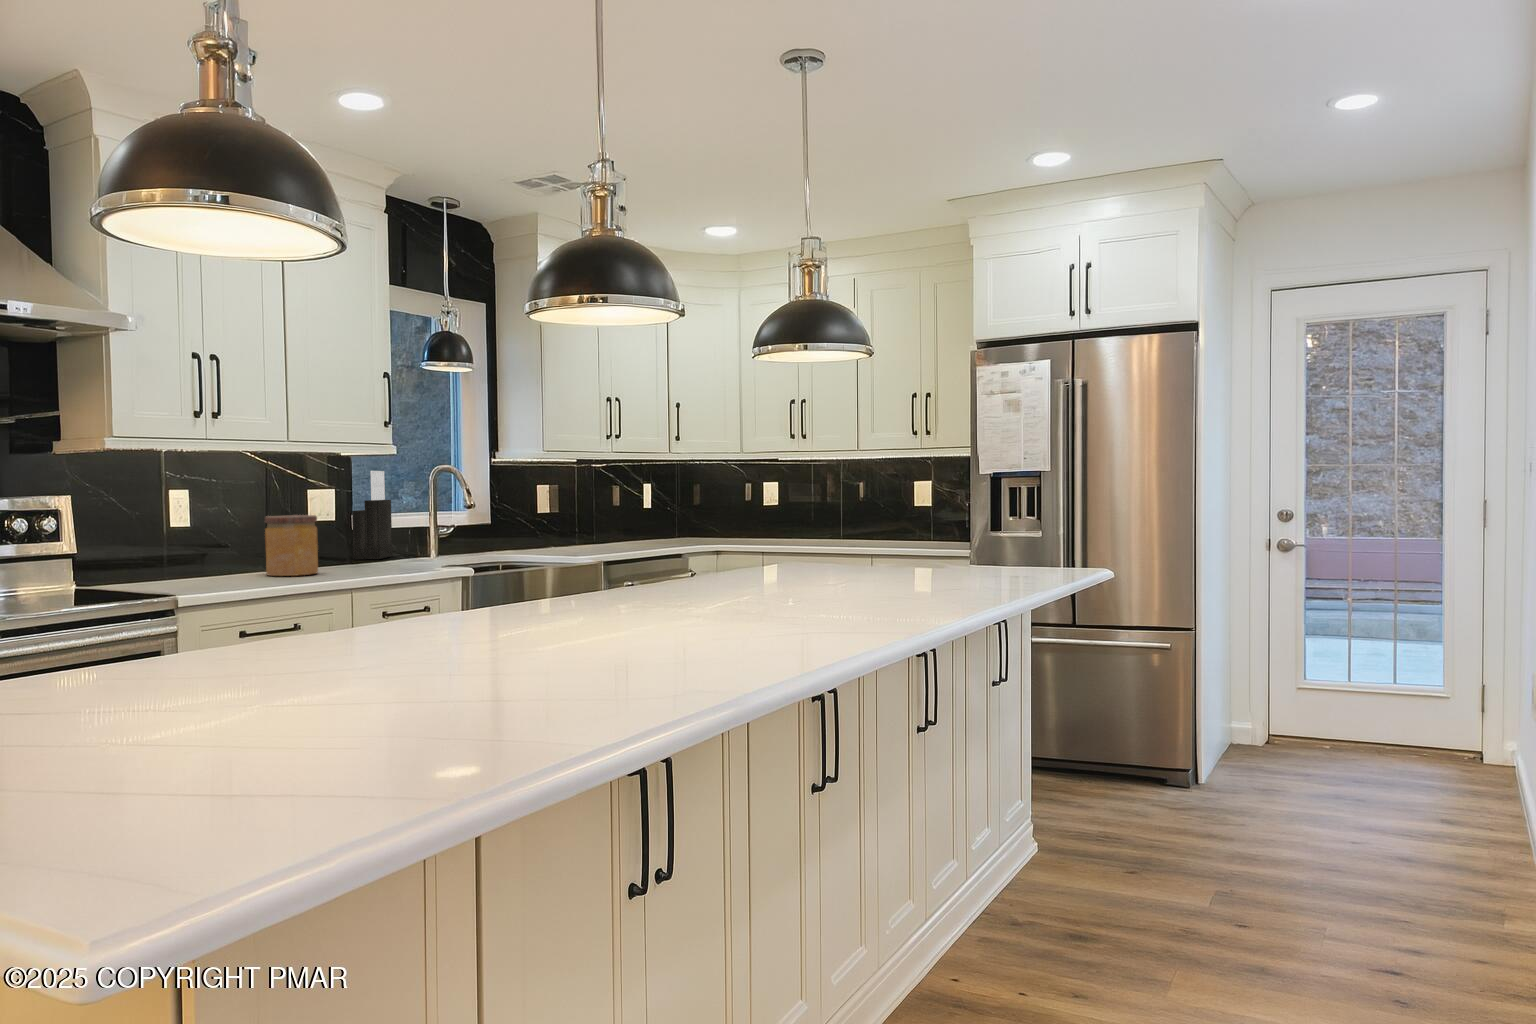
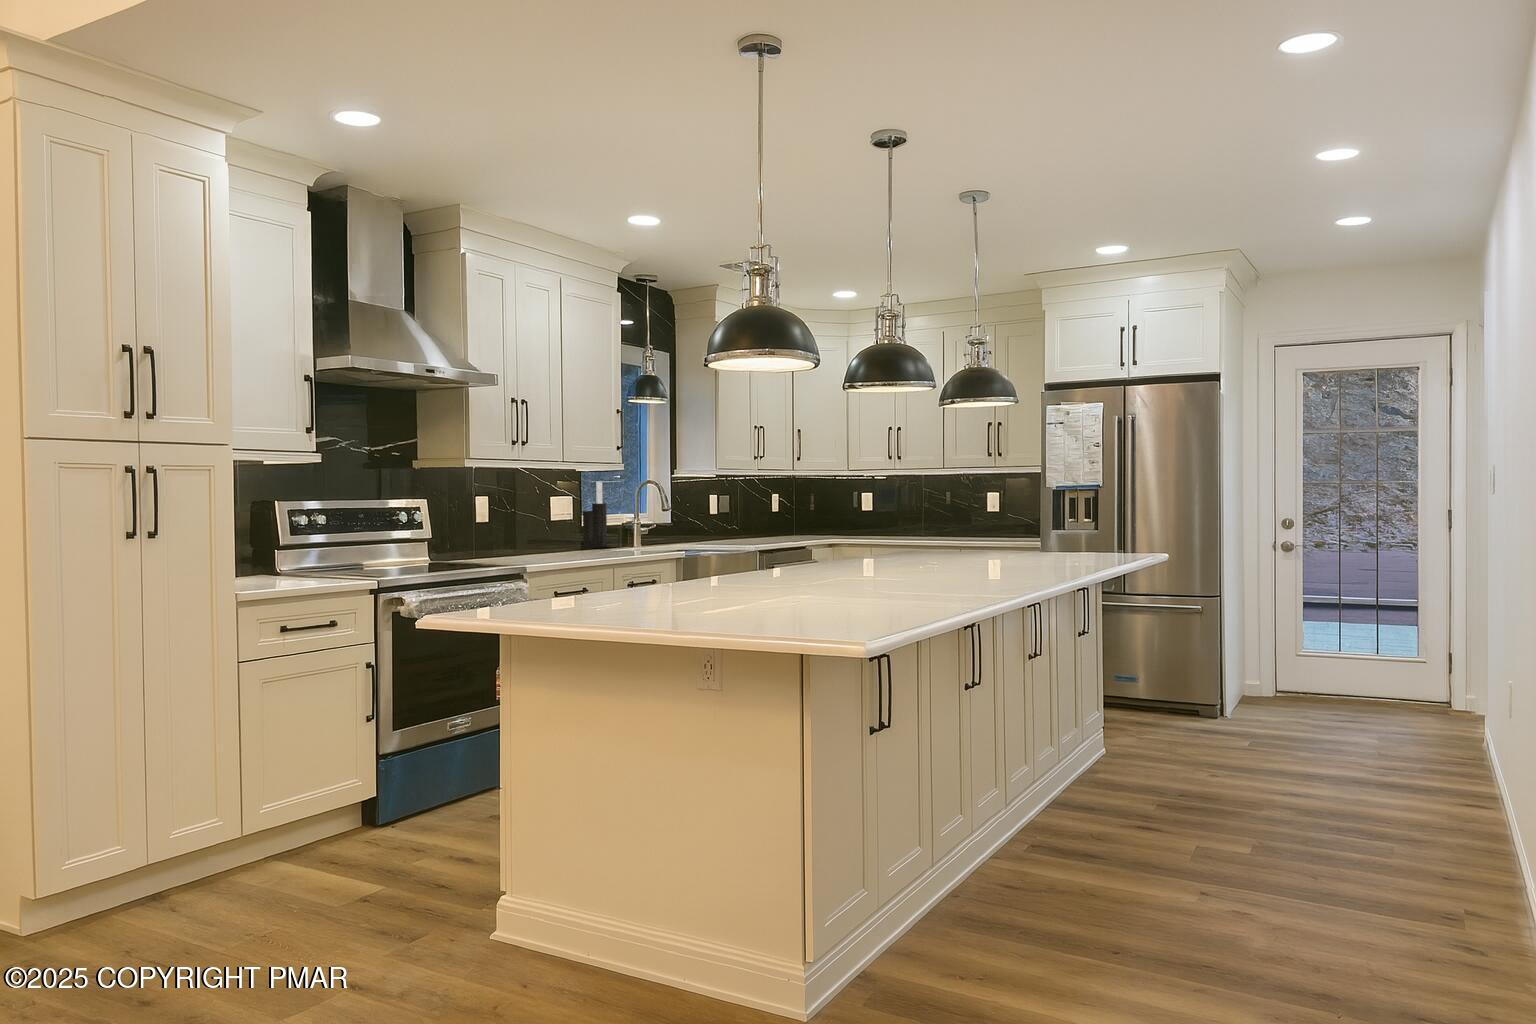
jar: present [265,515,318,576] -> none [543,513,579,557]

